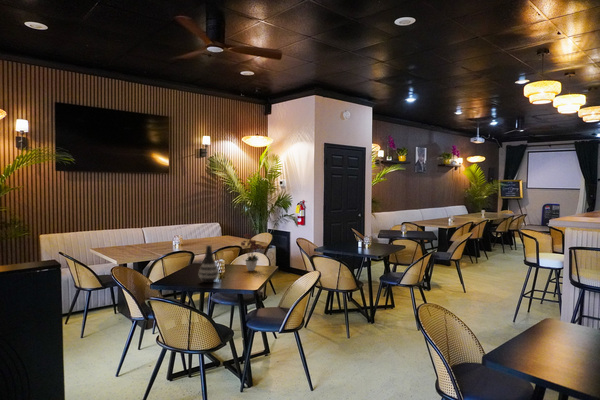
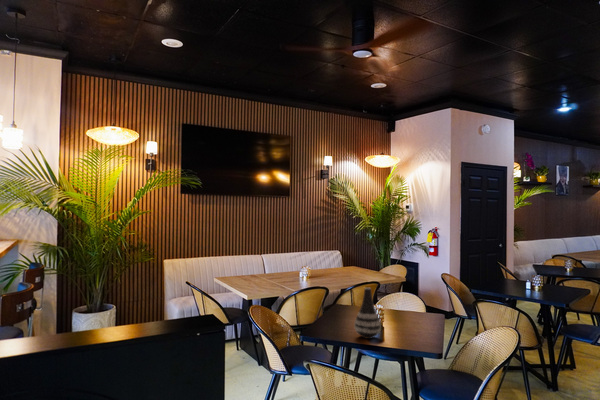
flower arrangement: present [241,234,263,271] -> none [396,269,431,321]

